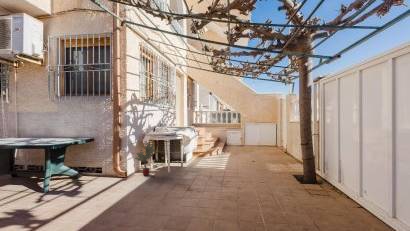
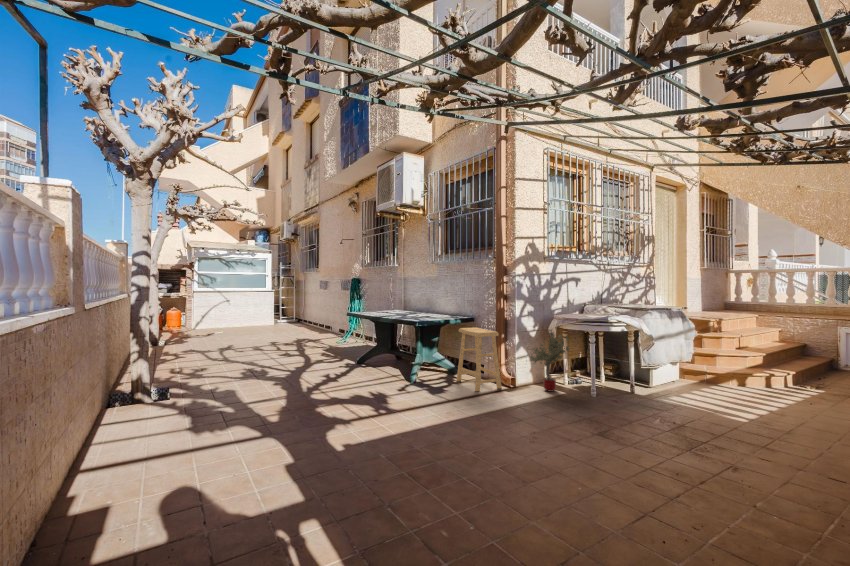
stool: none [83,145,118,187] -> present [457,327,502,391]

